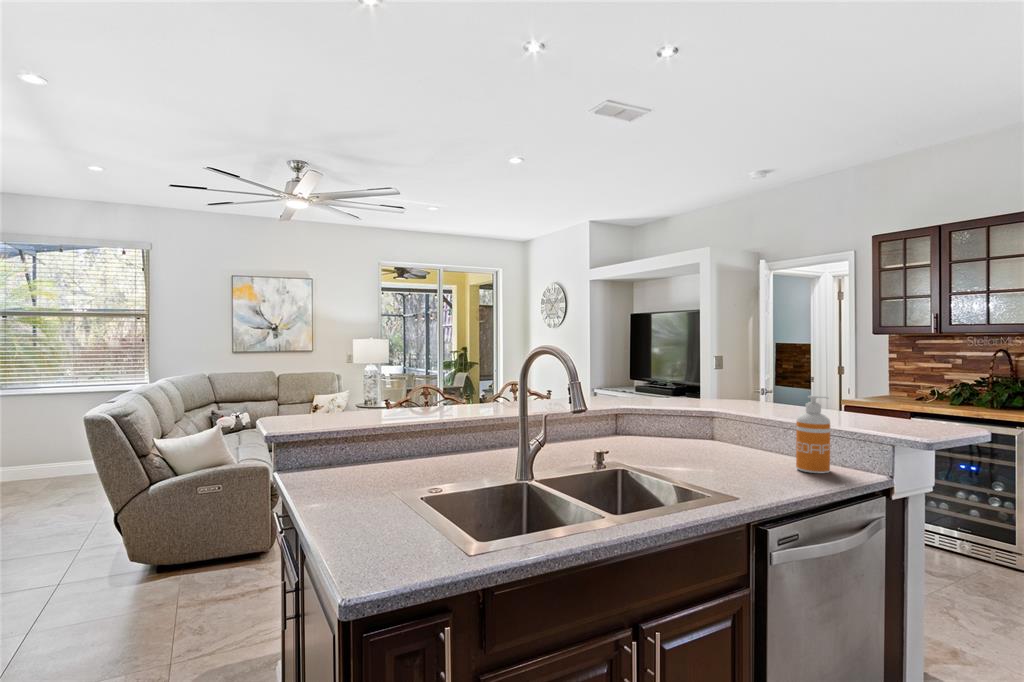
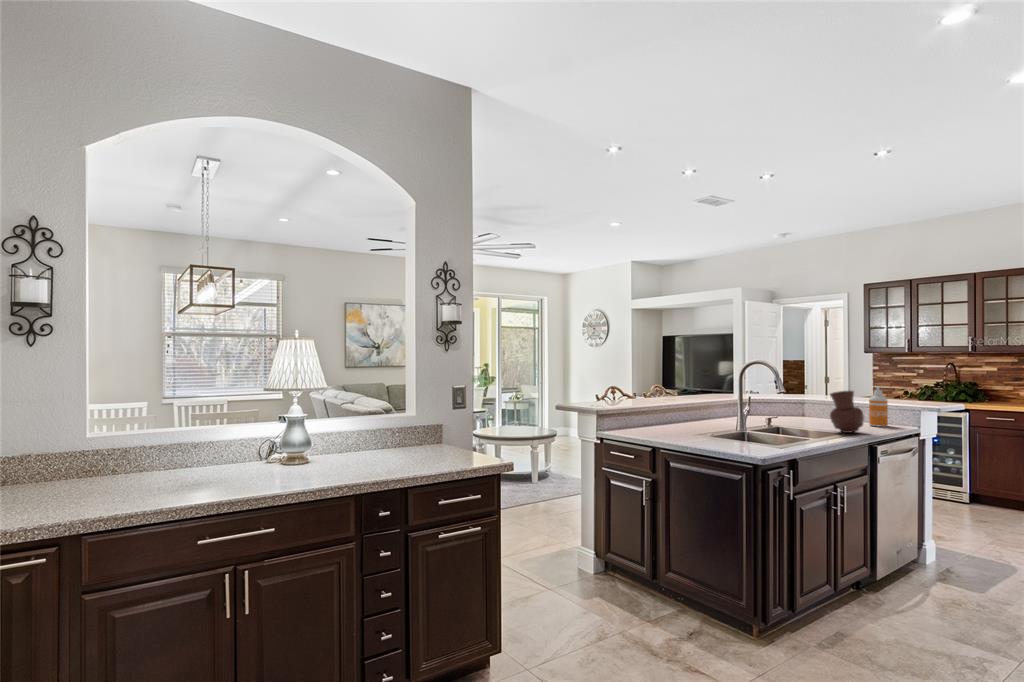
vase: none [693,406,758,492] -> present [830,391,864,433]

